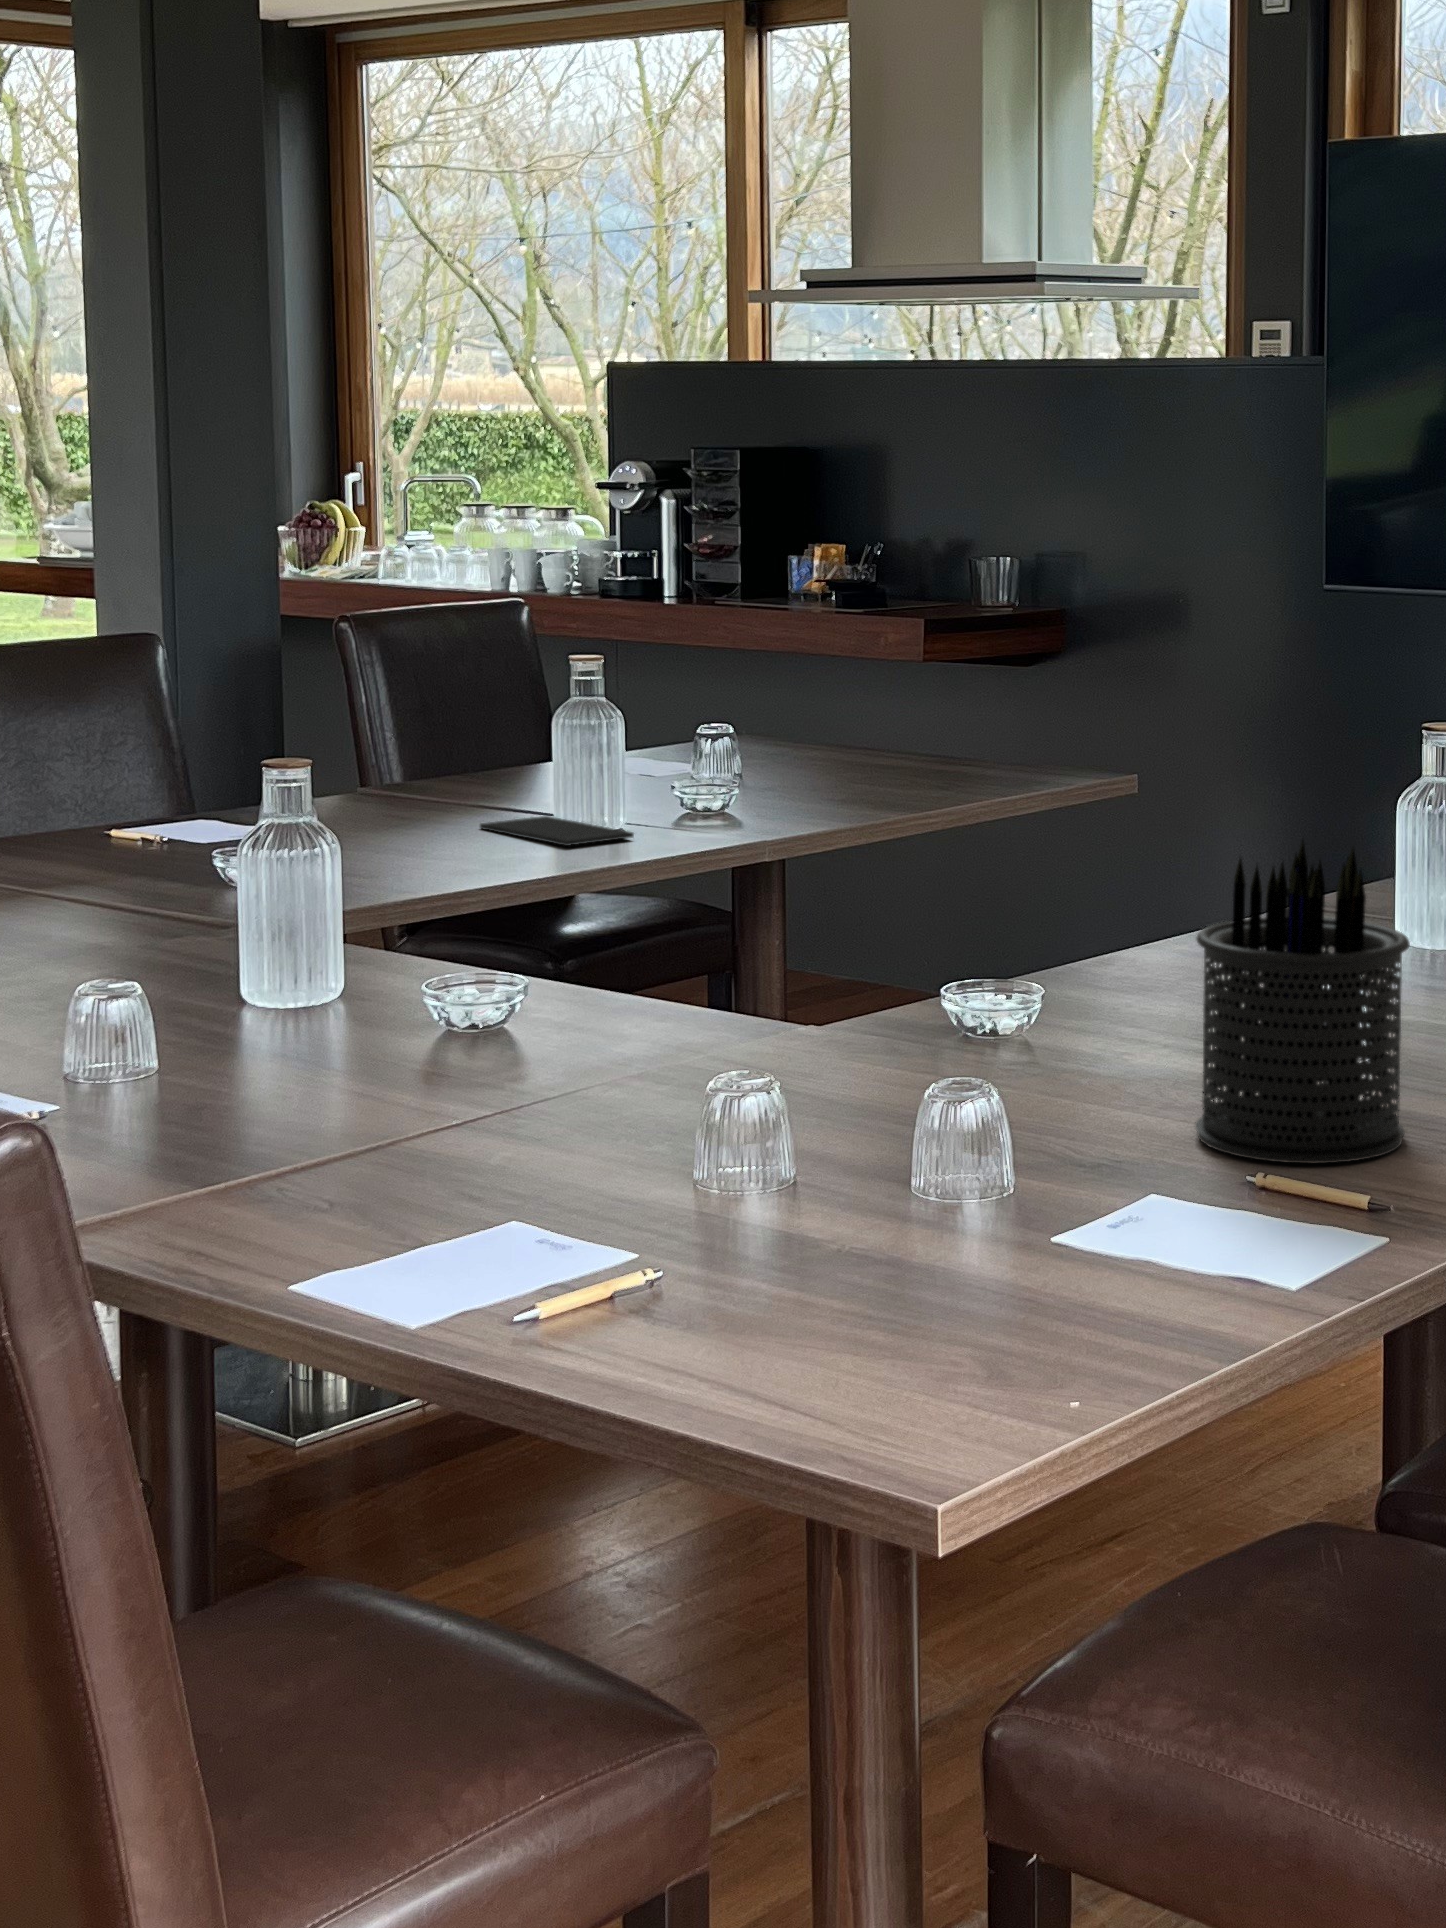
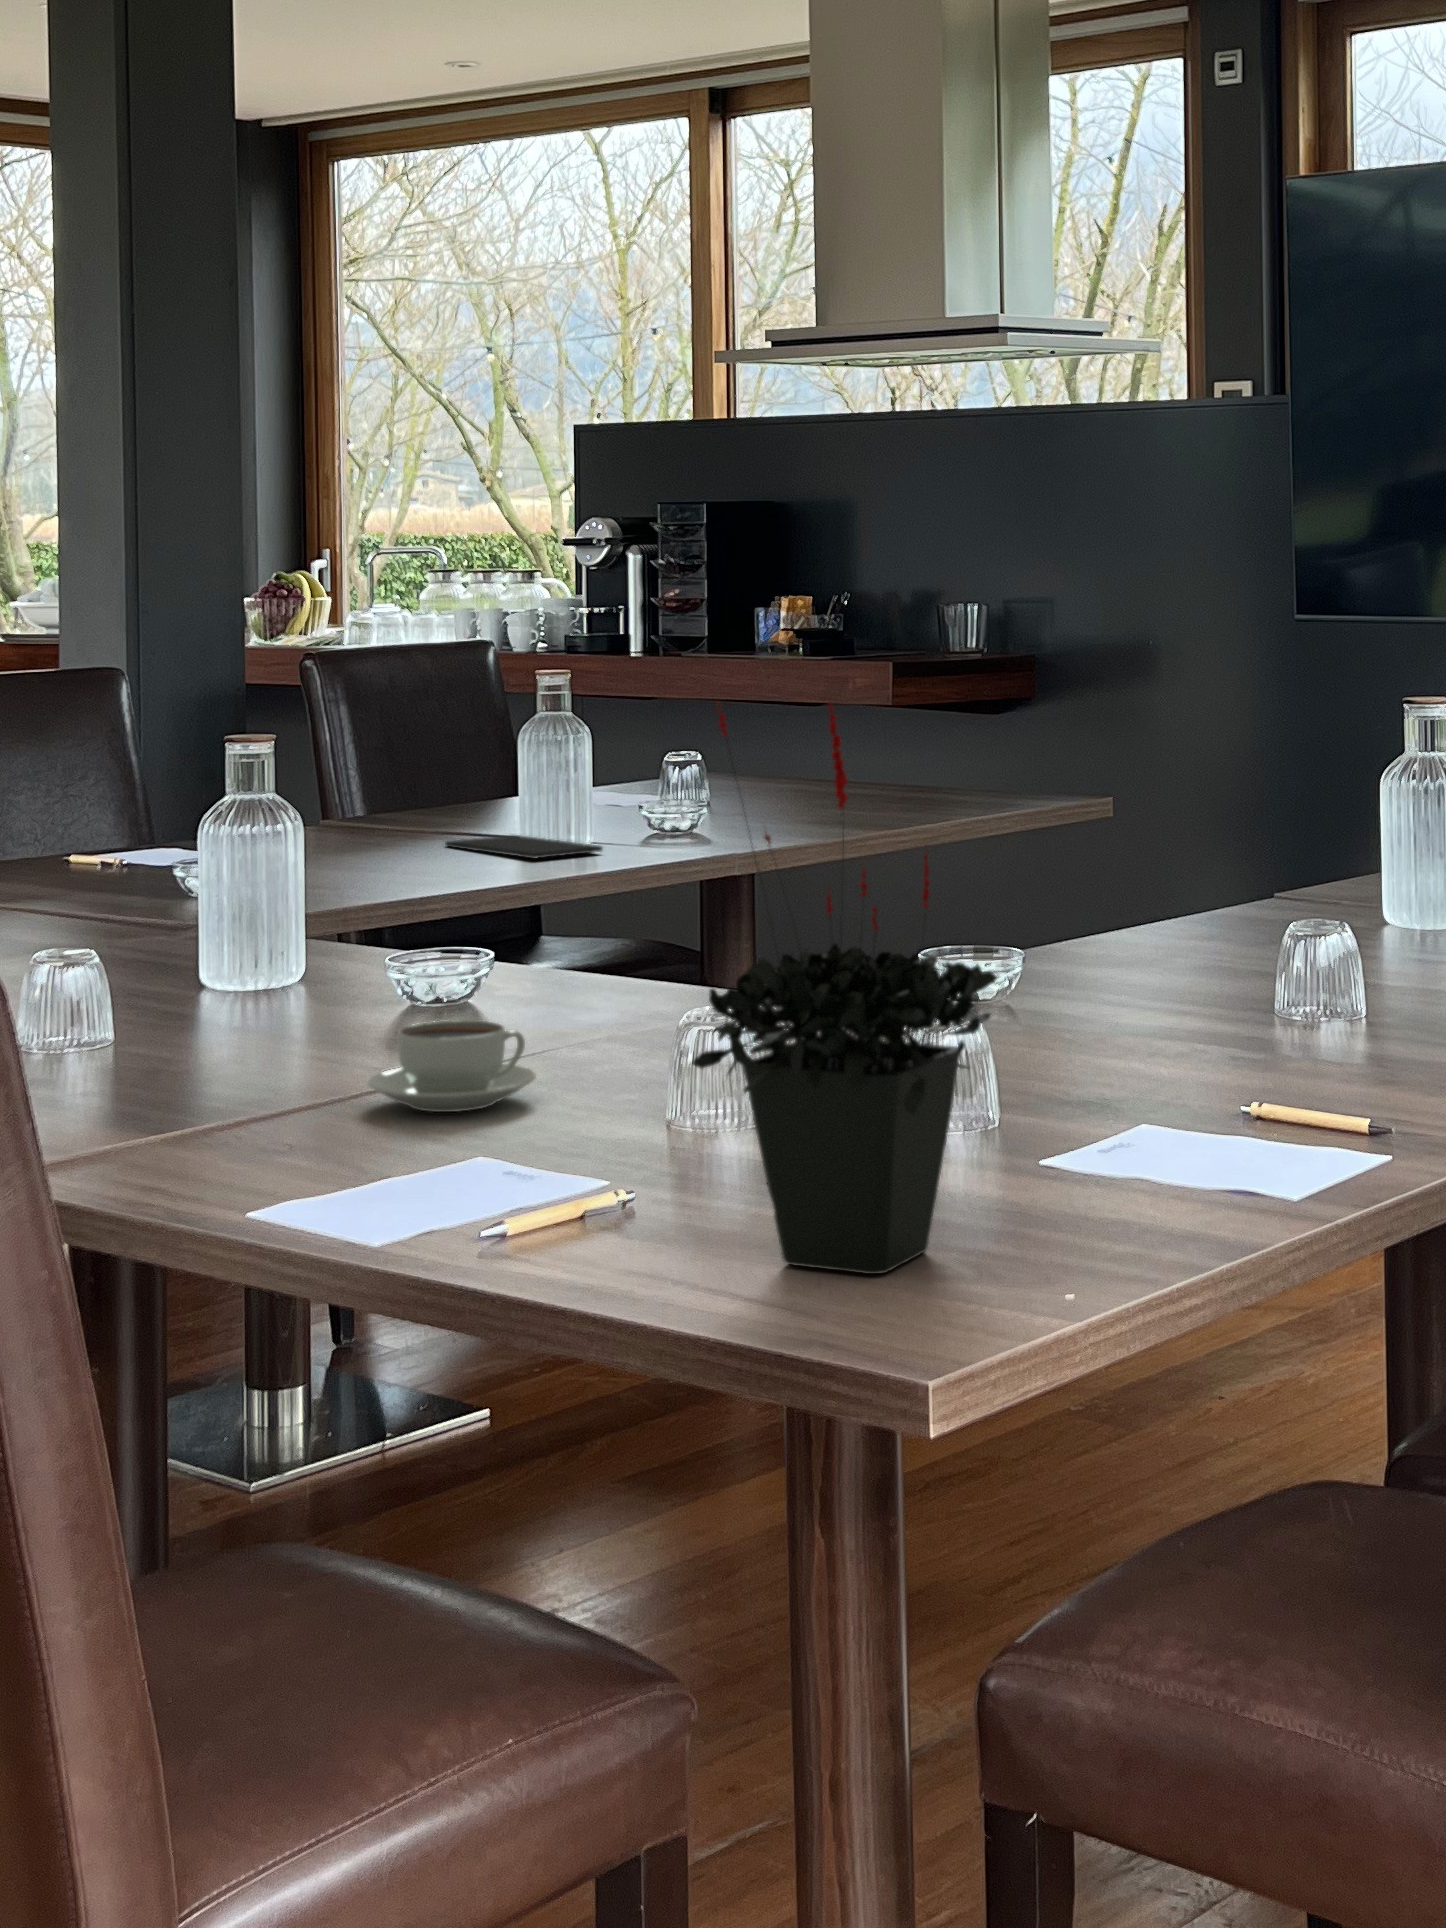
potted plant: none [713,820,1011,1374] -> present [692,704,997,1274]
pen holder: present [1195,841,1410,1163] -> none [1183,763,1403,1098]
coffee cup: none [403,1072,566,1165] -> present [367,1020,536,1112]

